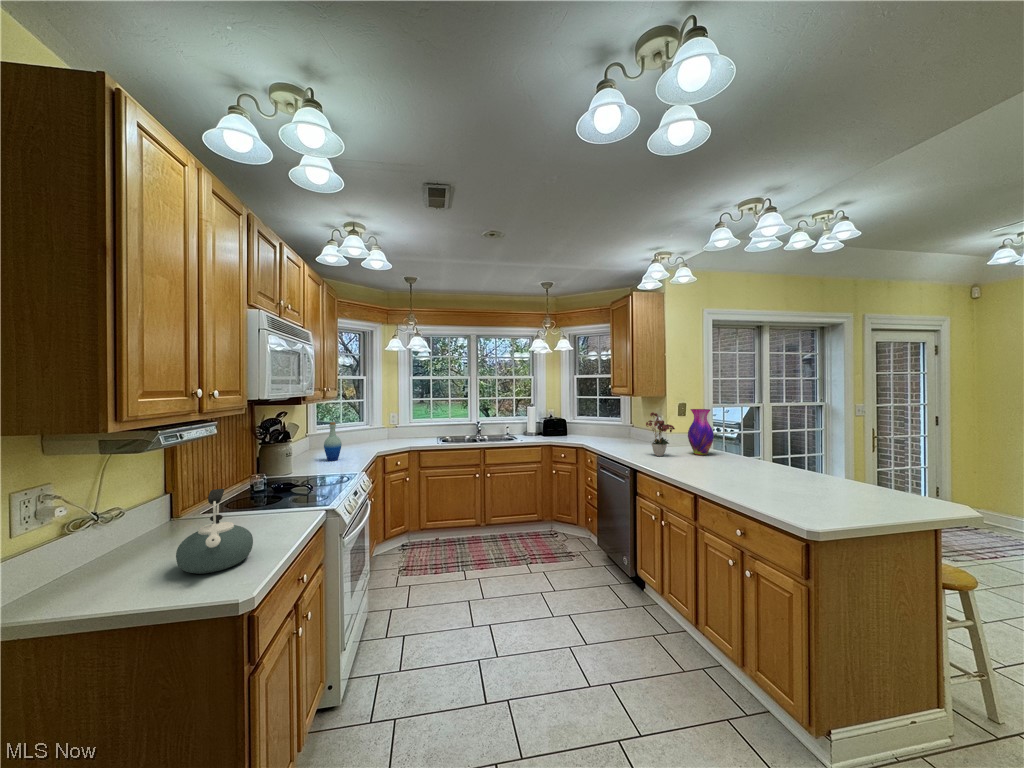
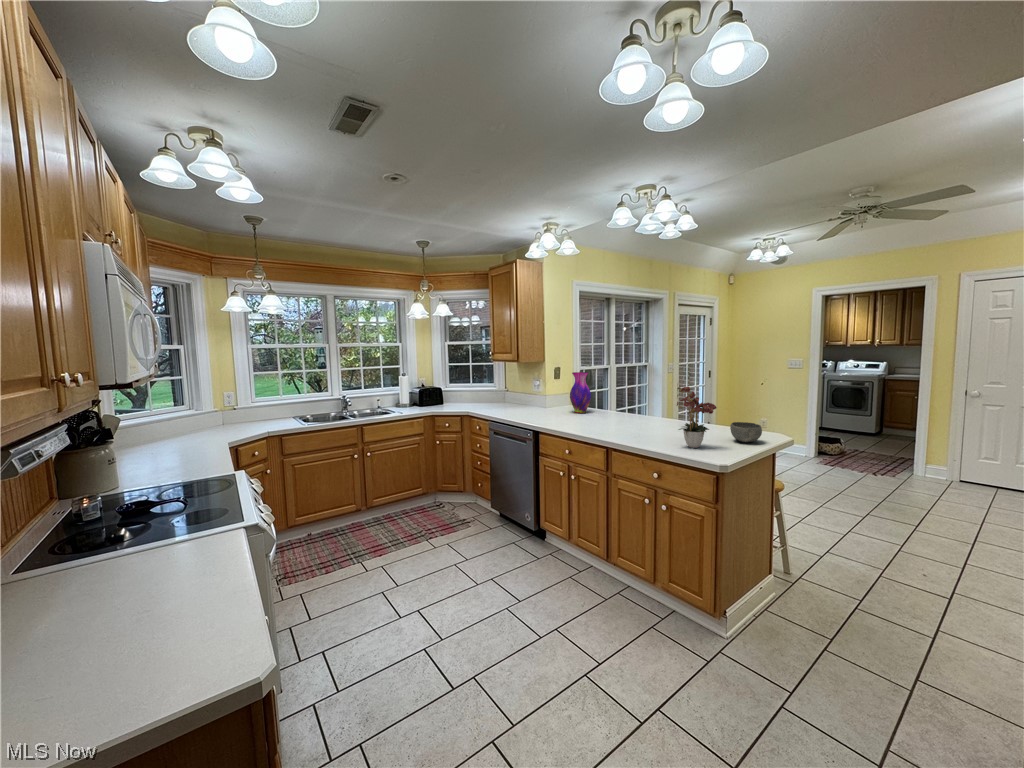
flower arrangement: present [646,412,675,456] -> present [677,387,717,448]
bottle: present [324,422,342,461] -> none [146,409,175,463]
bowl: none [863,481,913,510] -> present [730,422,762,442]
kettle: present [176,489,253,574] -> none [57,526,190,667]

